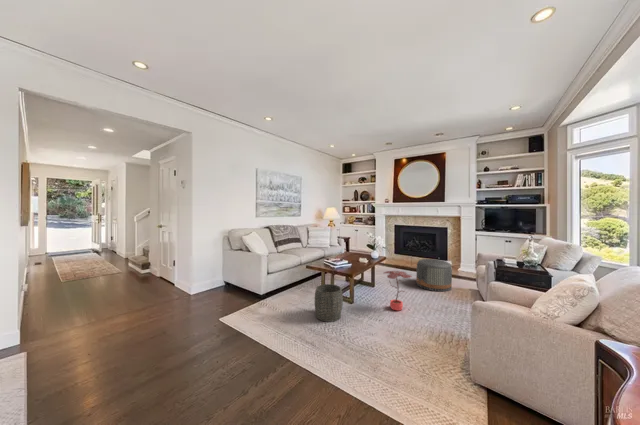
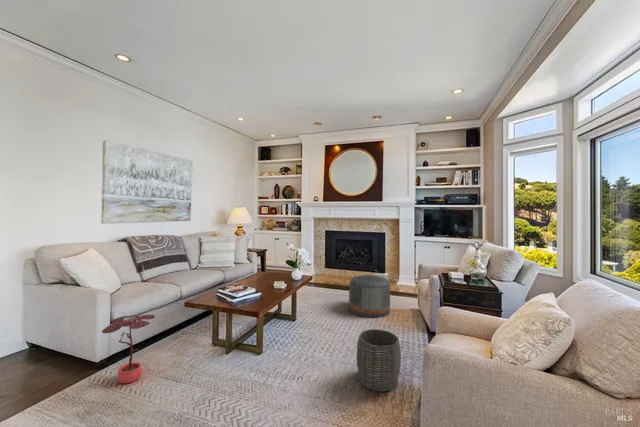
potted plant: present [384,271,412,311] -> present [102,314,155,384]
woven basket: present [315,284,343,322] -> present [357,329,401,392]

